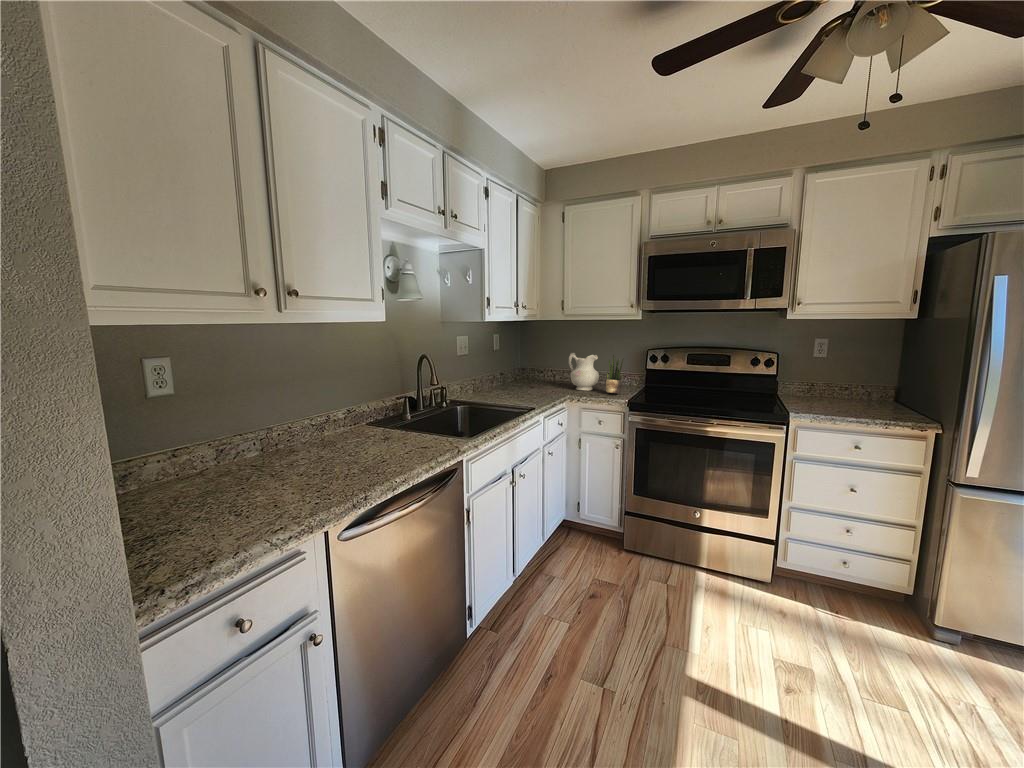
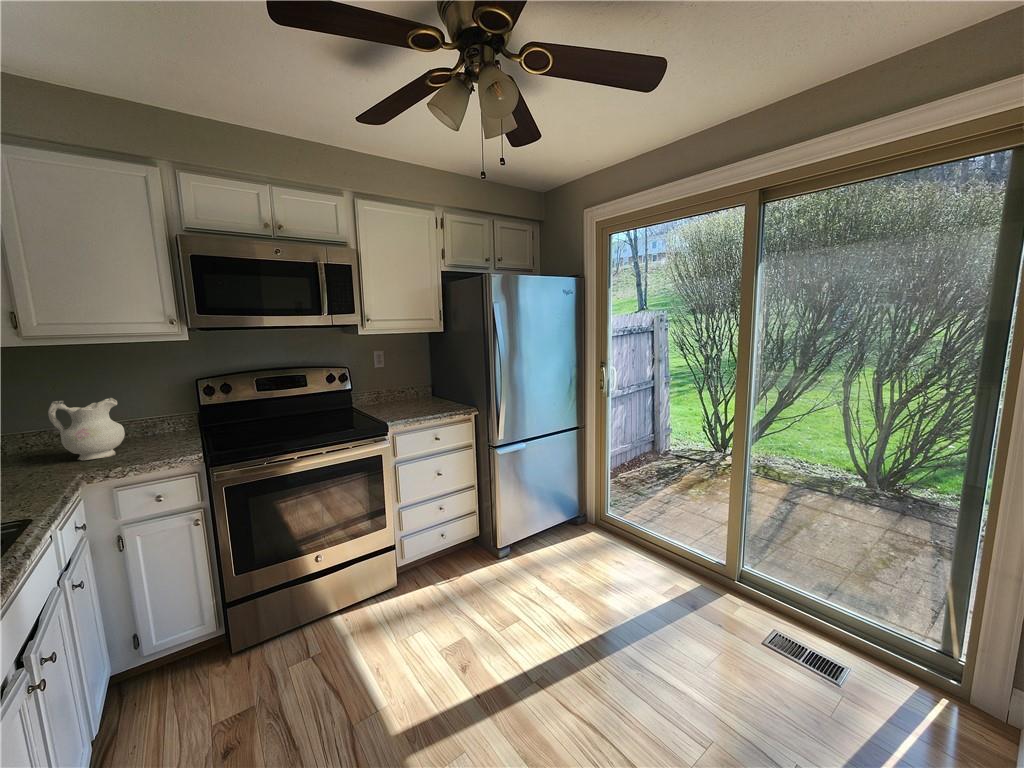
potted plant: present [606,355,623,393] -> none [146,394,178,451]

